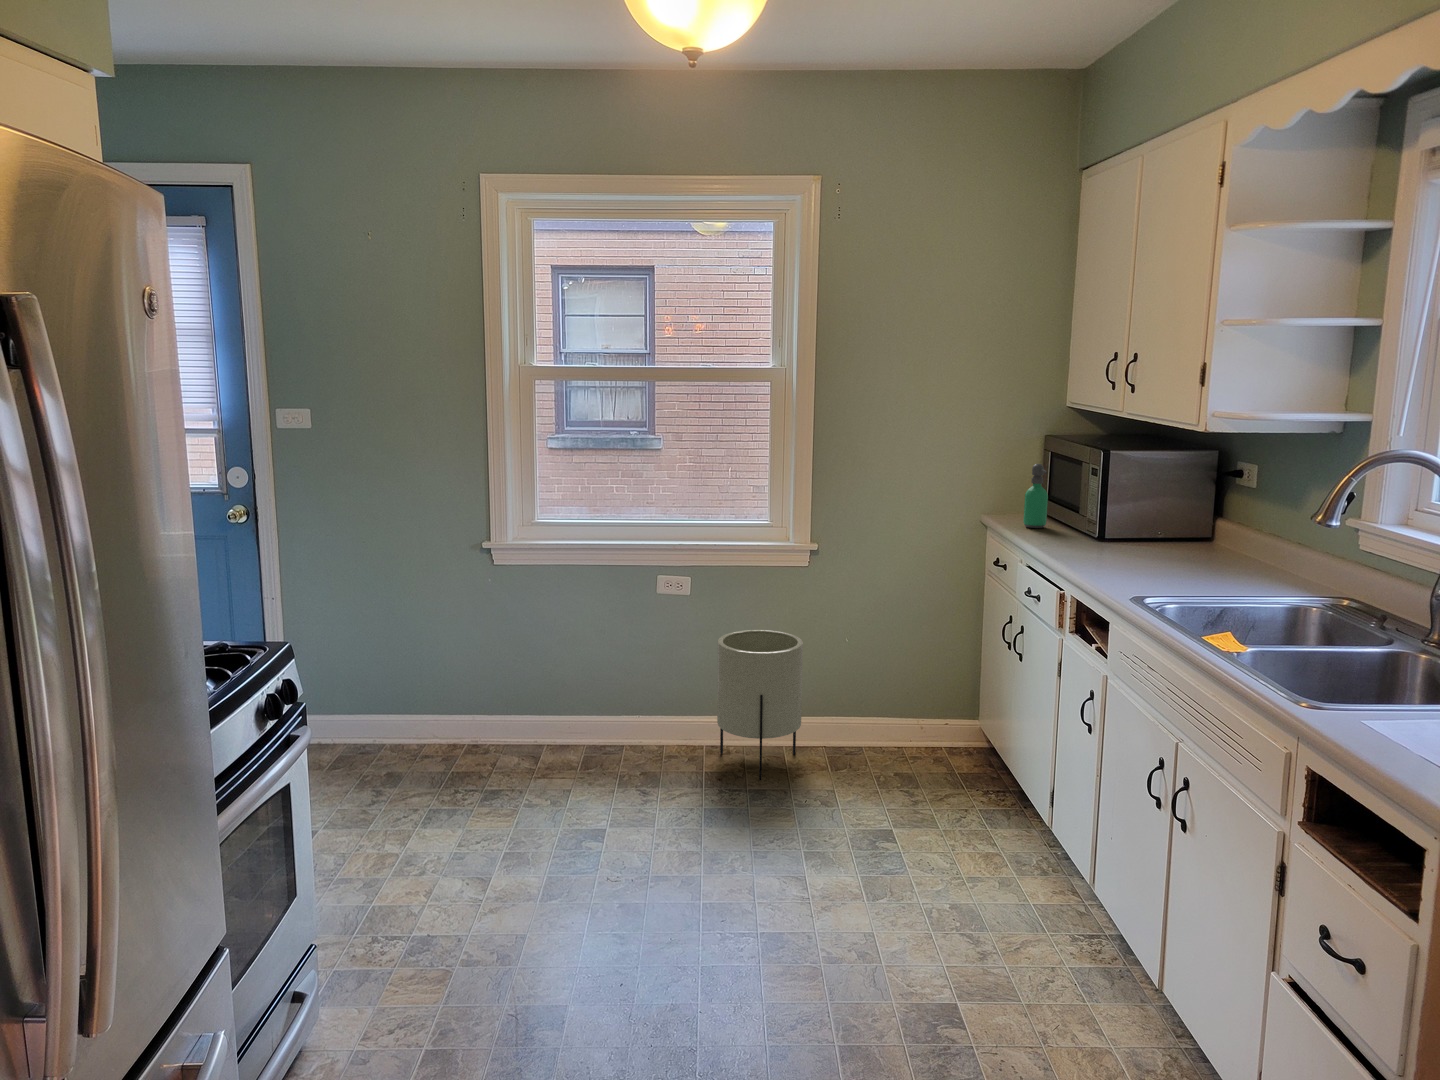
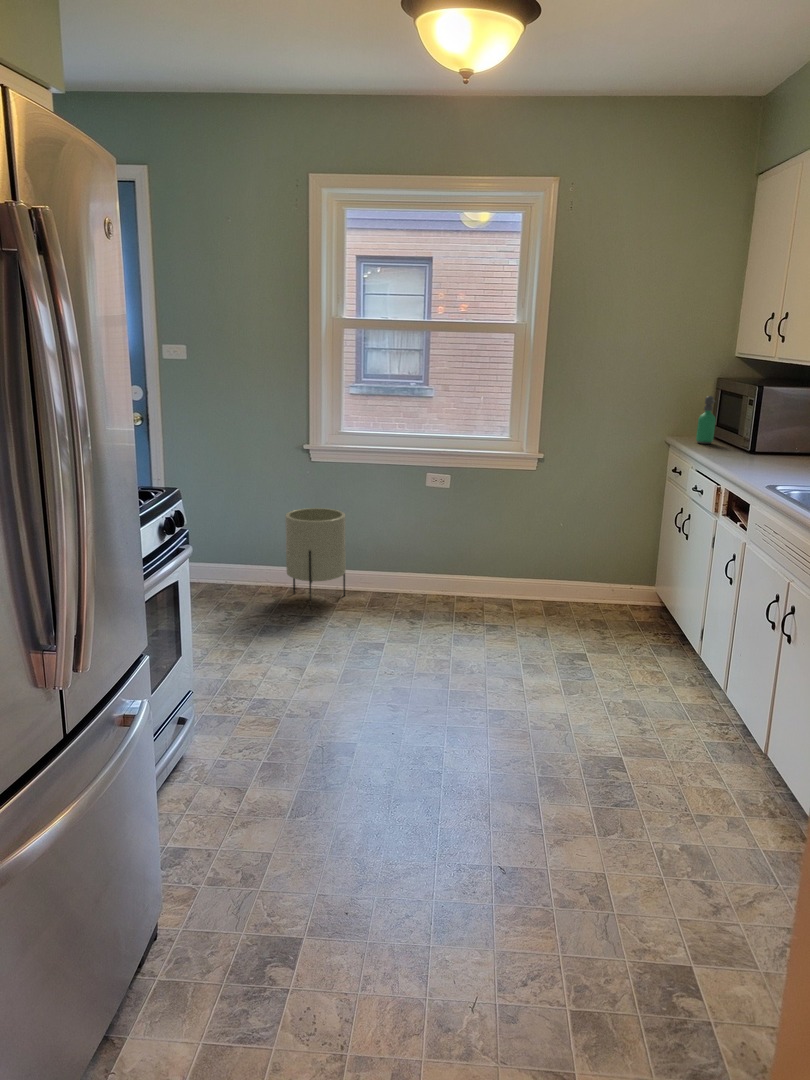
planter: present [717,630,803,780] -> present [285,508,346,610]

